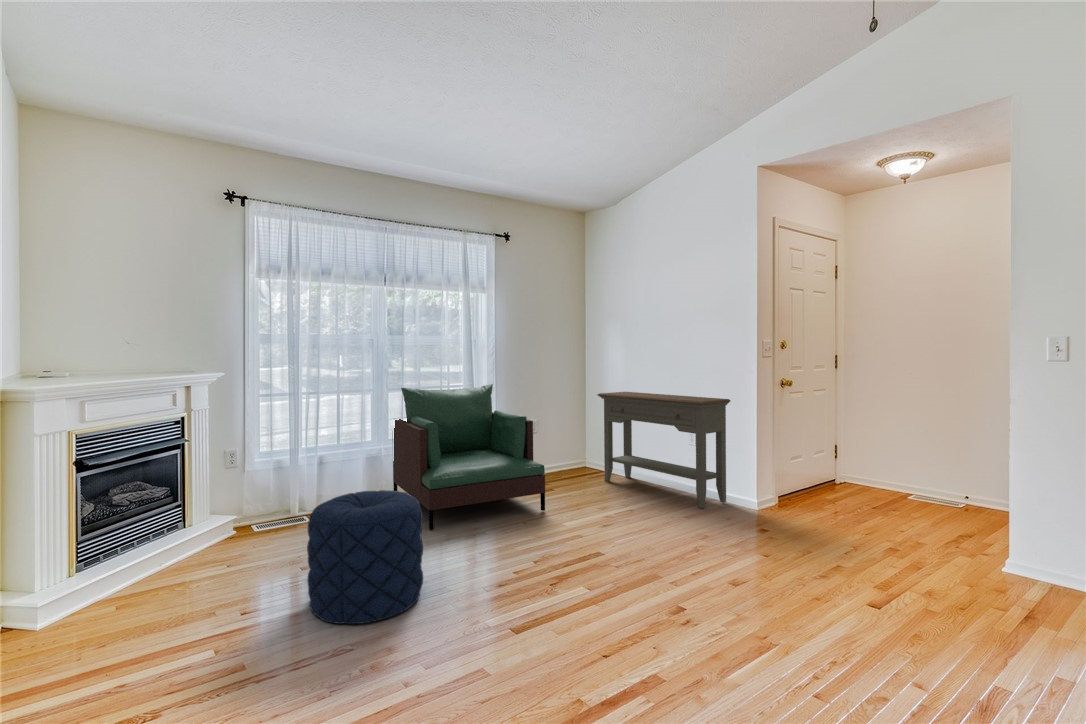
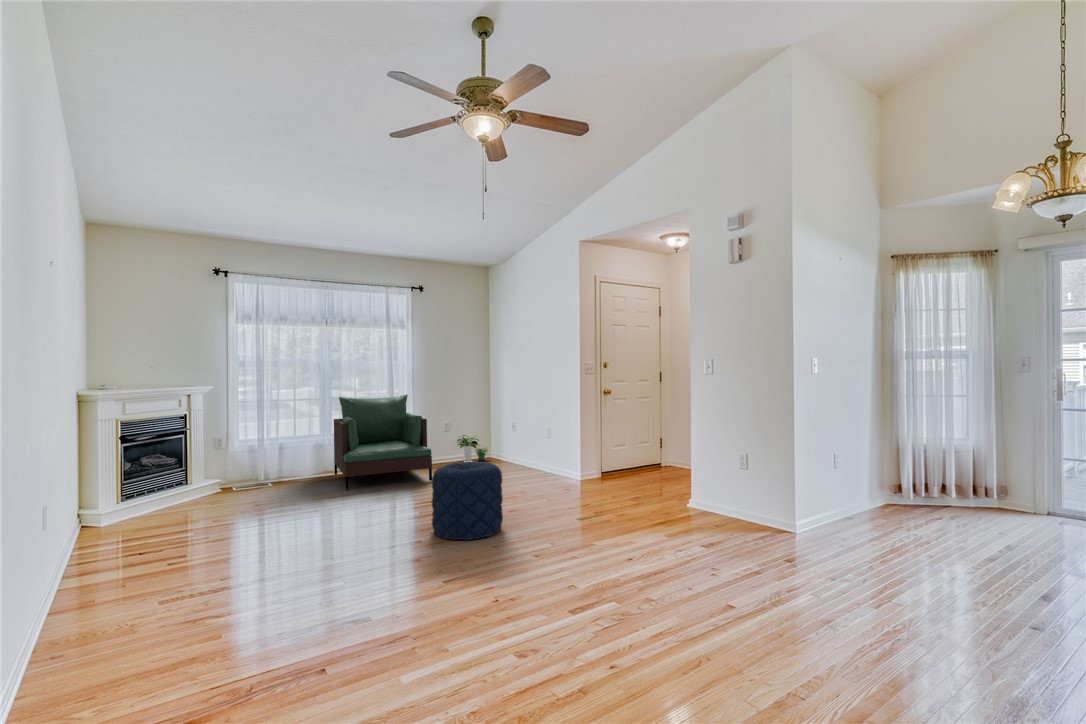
console table: present [597,392,730,508] -> none [488,400,565,479]
potted plant: none [545,438,589,475] -> present [456,435,488,462]
pouf: present [307,490,423,624] -> present [431,462,503,540]

